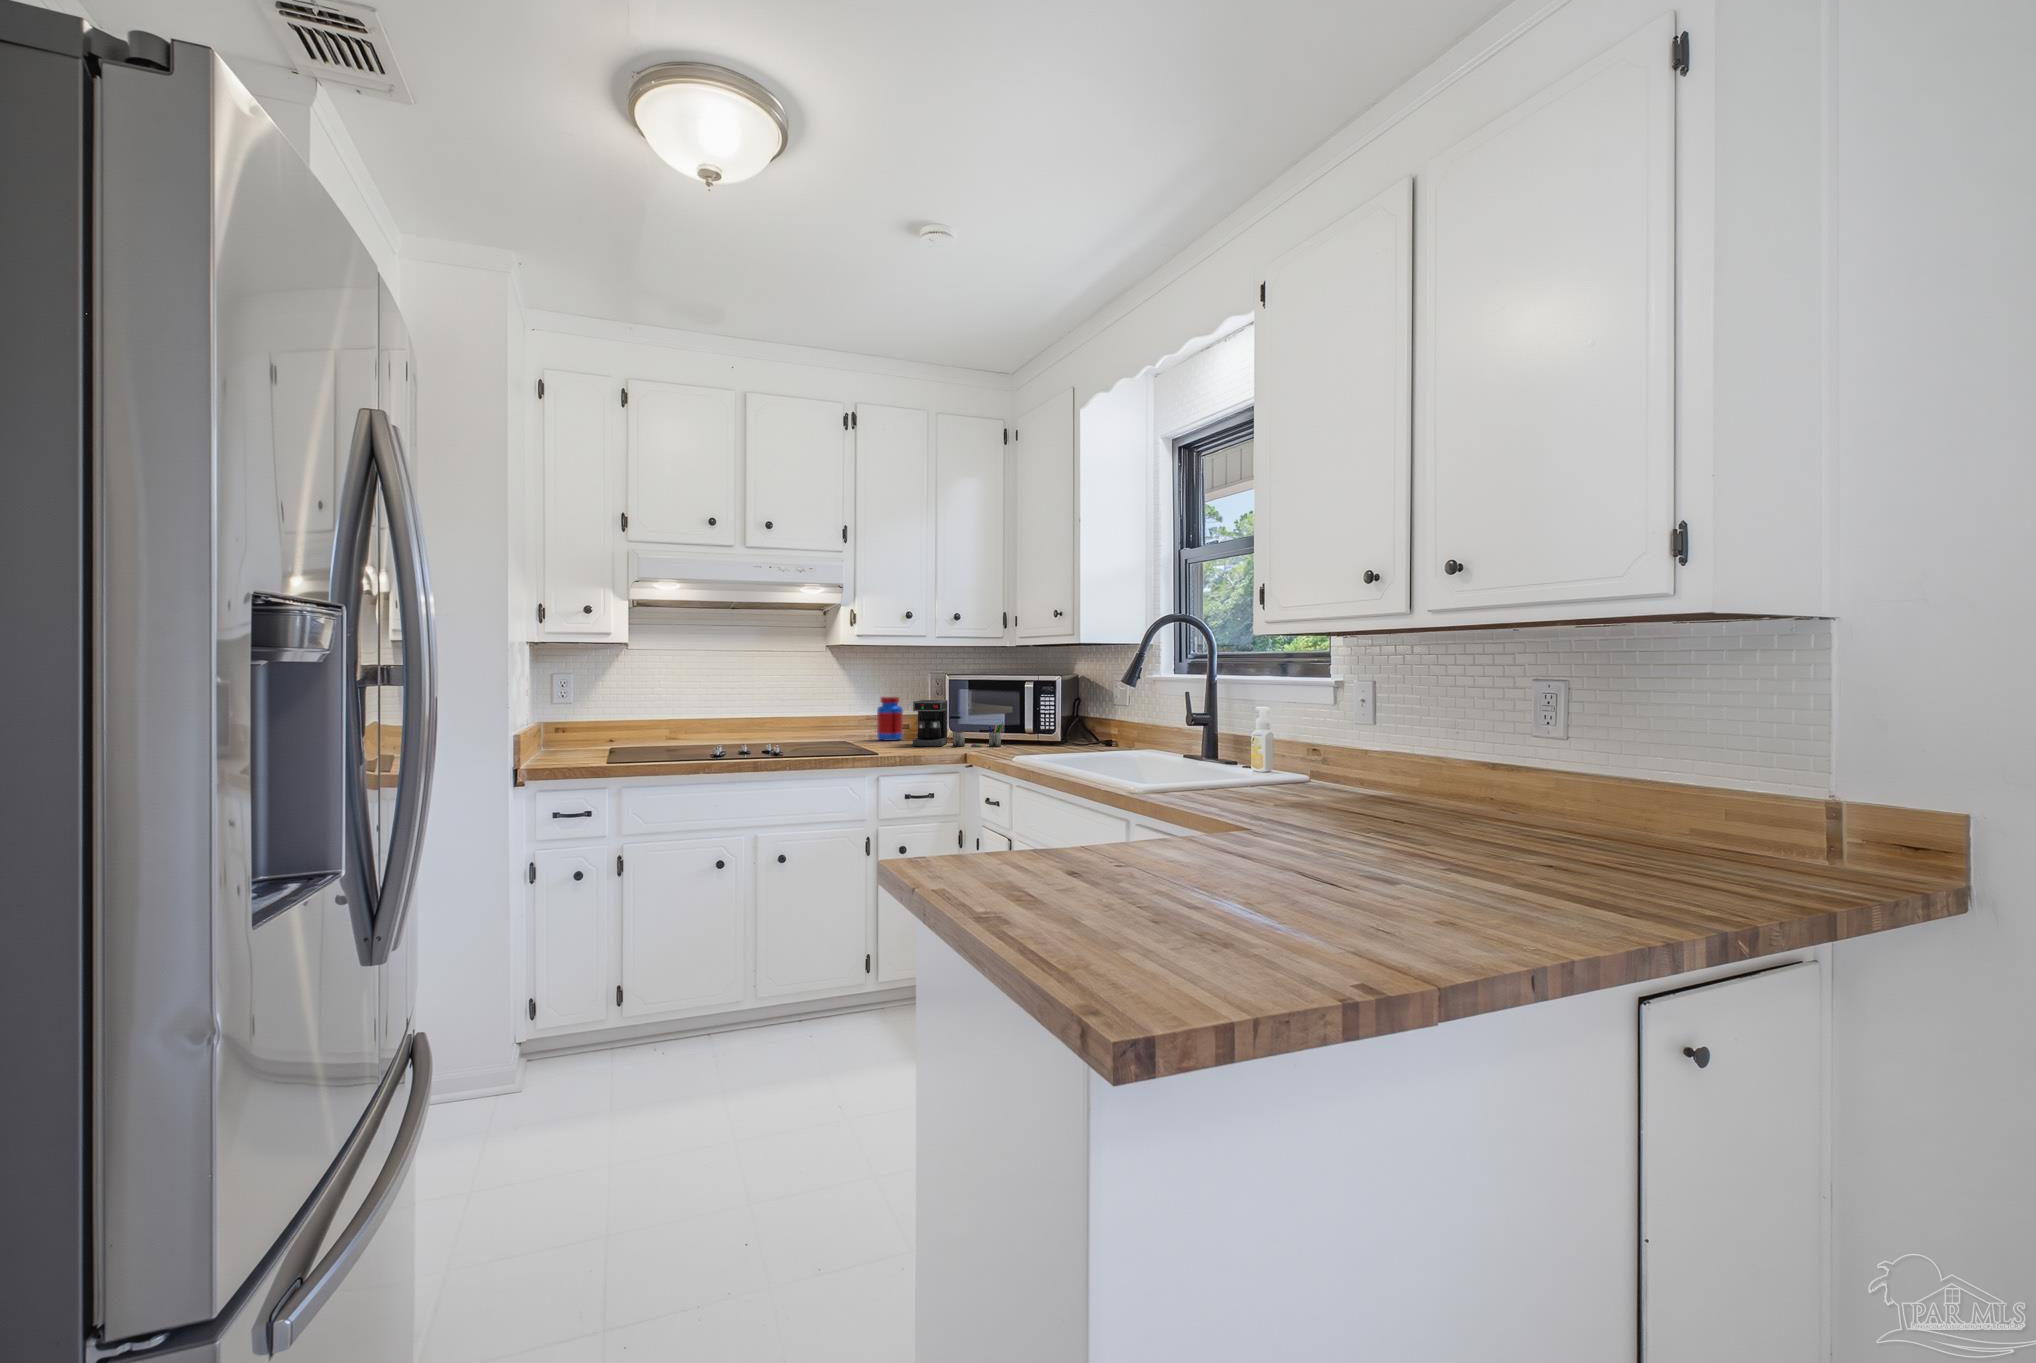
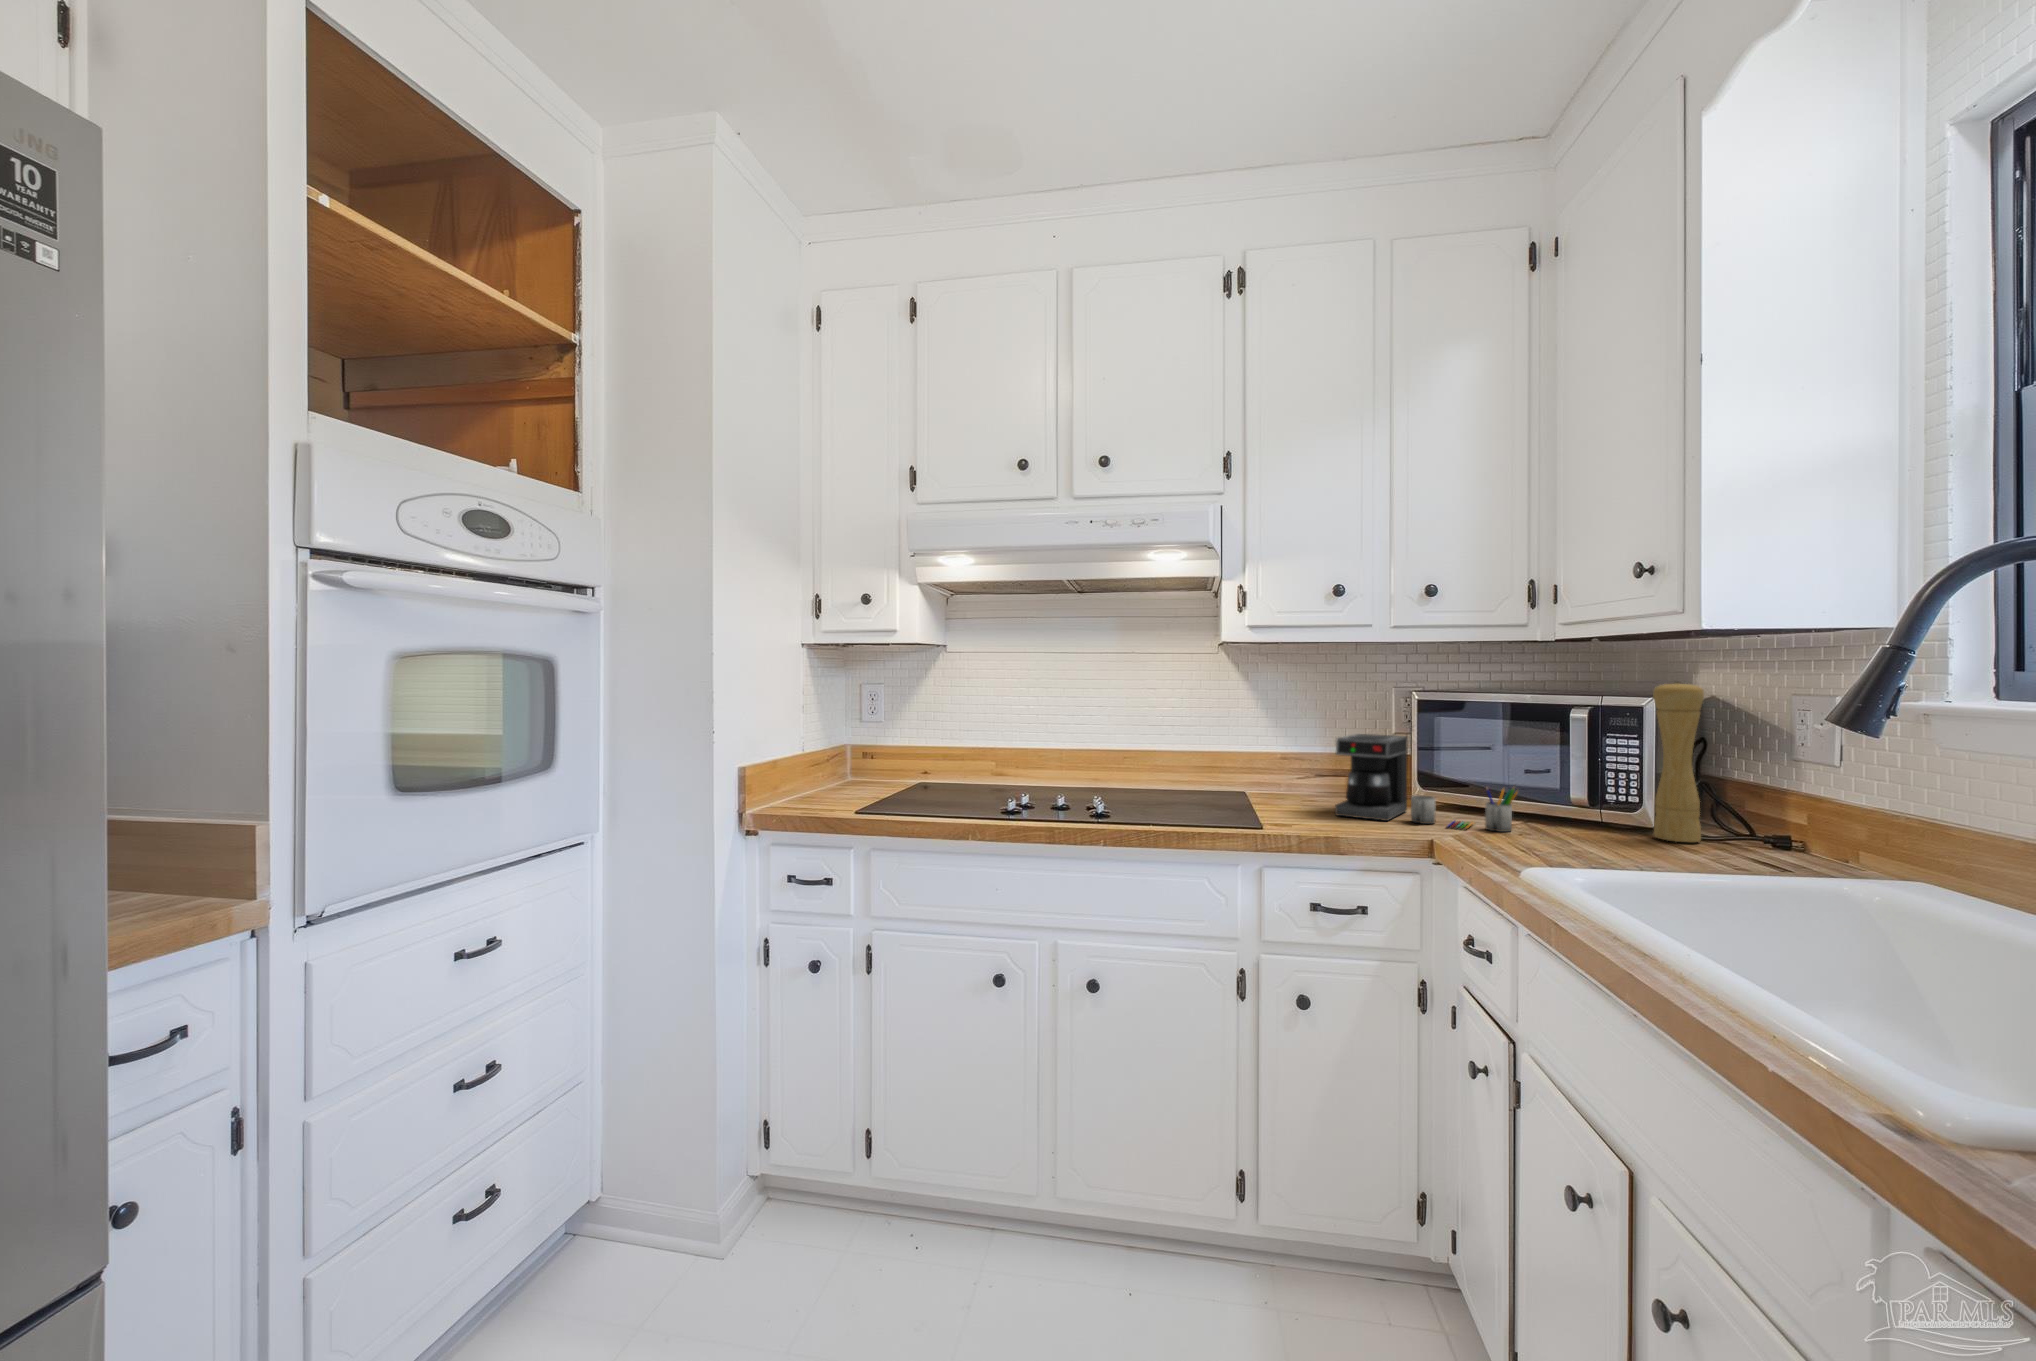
pepper mill: none [1059,668,1079,744] -> present [1653,681,1704,842]
jar: present [877,697,903,741] -> none [1294,725,1337,796]

